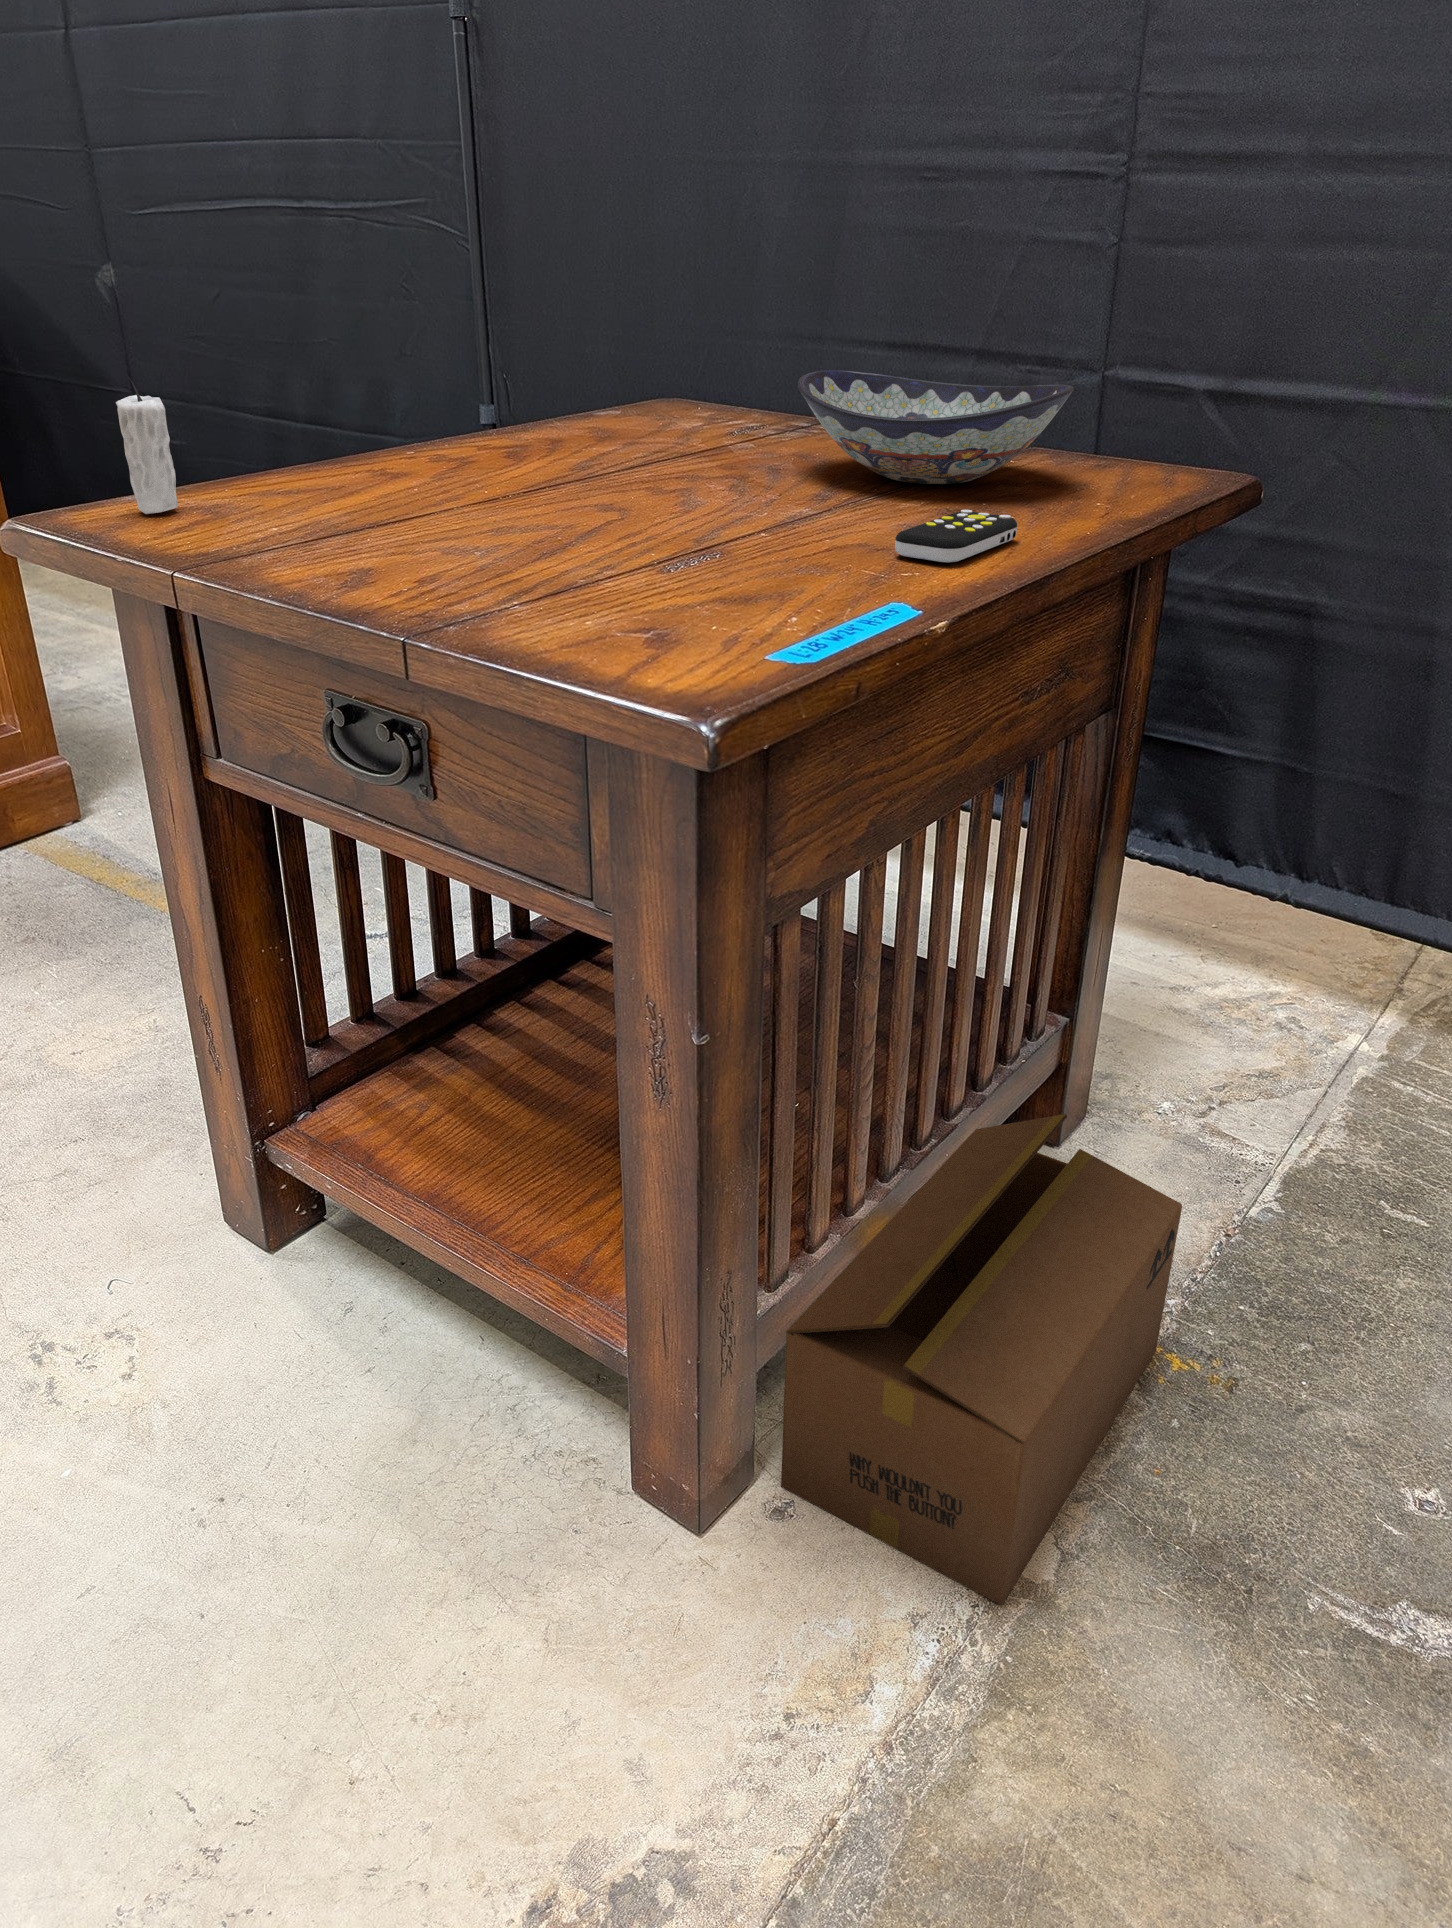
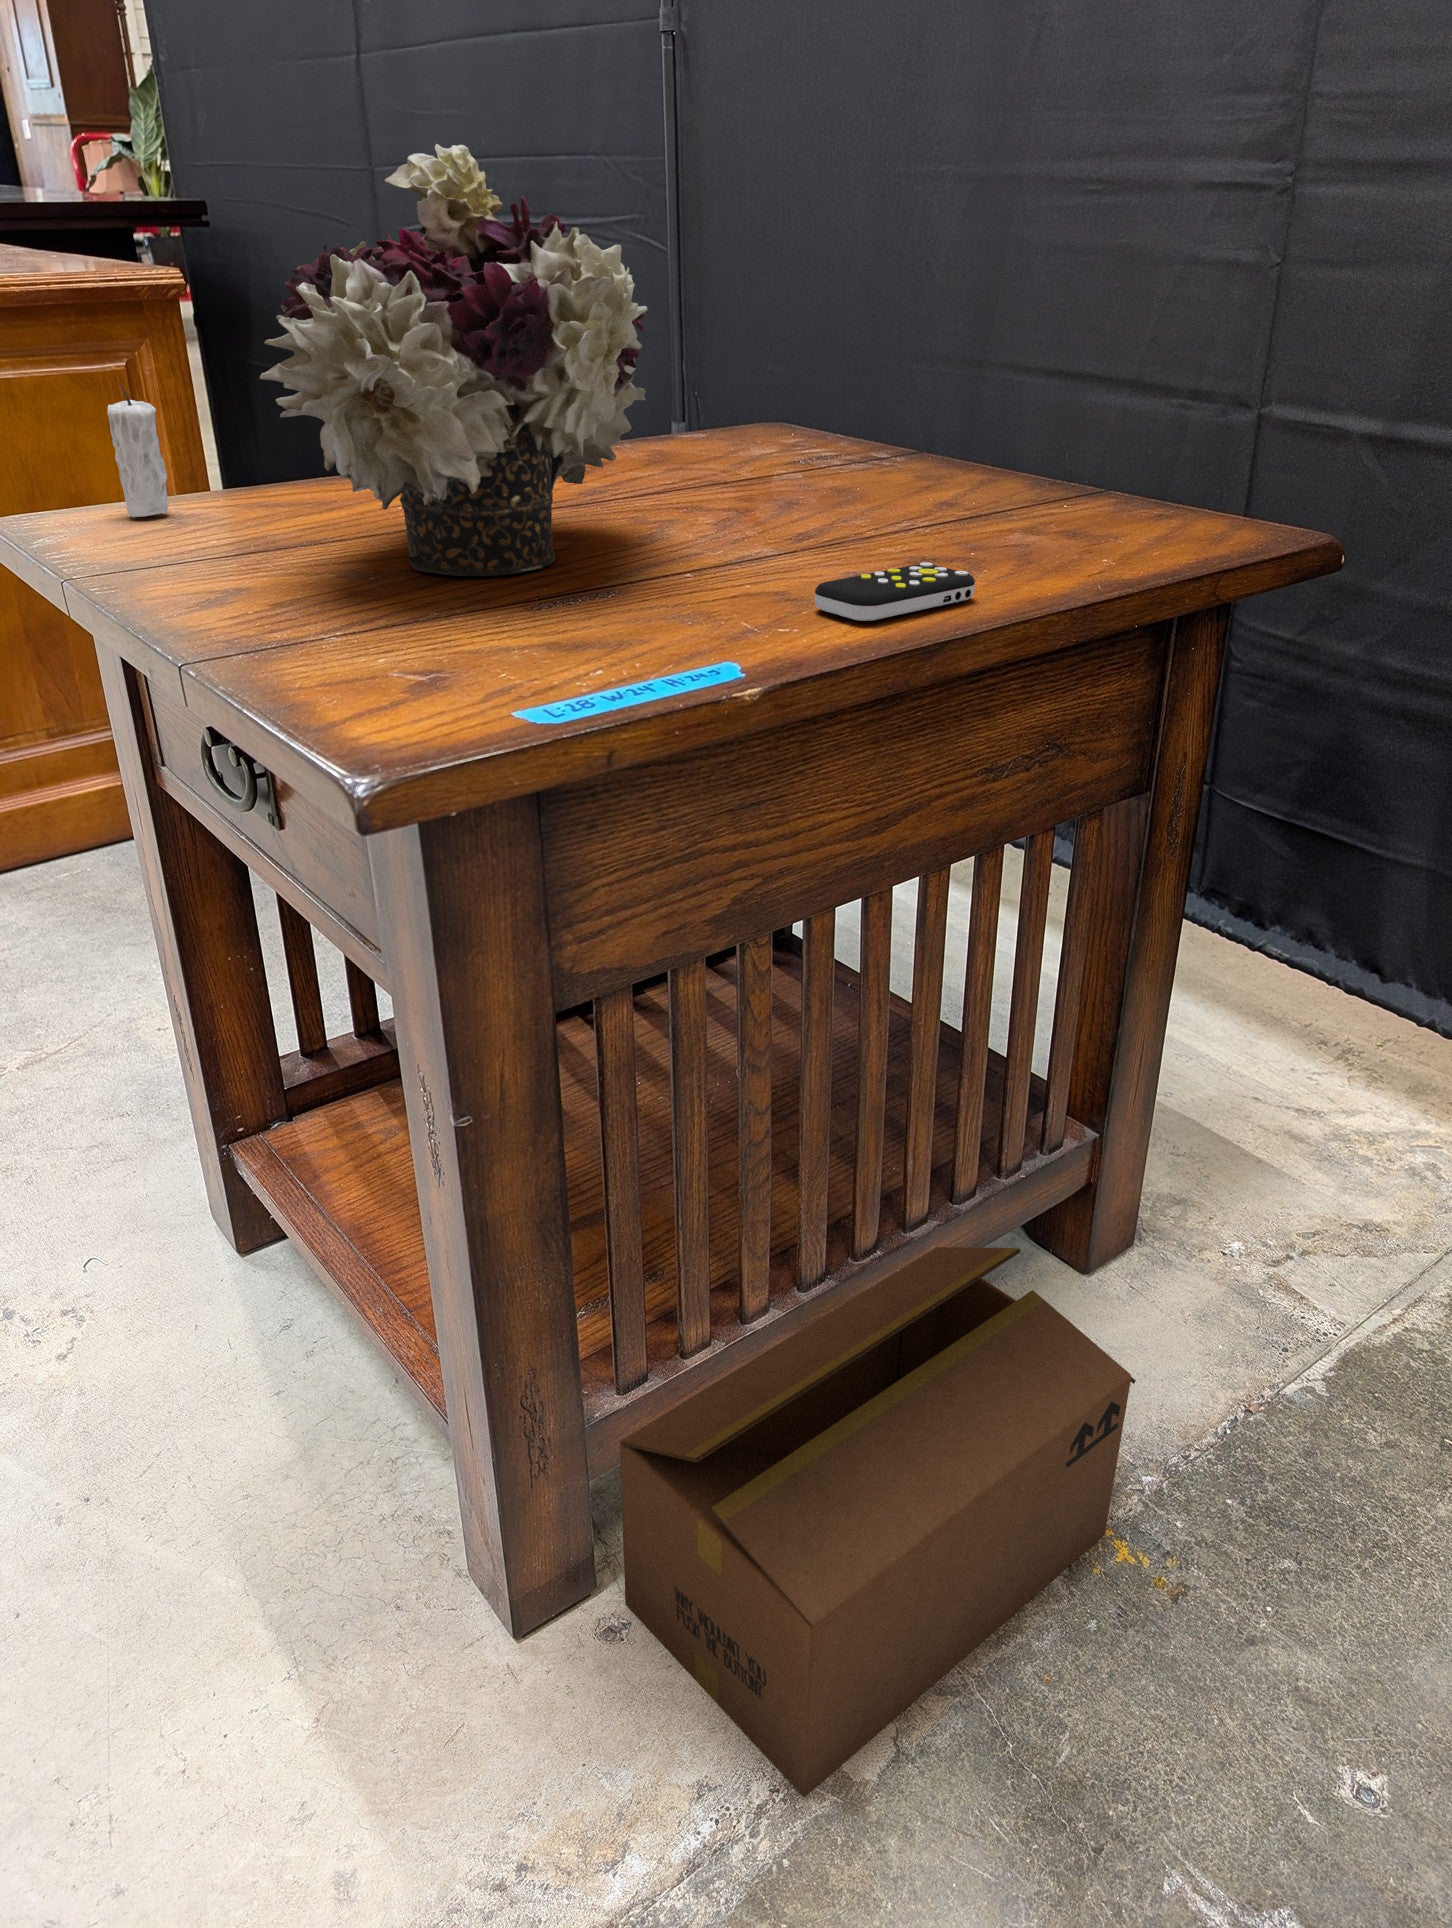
flower arrangement: none [367,137,707,548] -> present [260,144,647,576]
decorative bowl: present [798,370,1074,484] -> none [821,402,1119,531]

